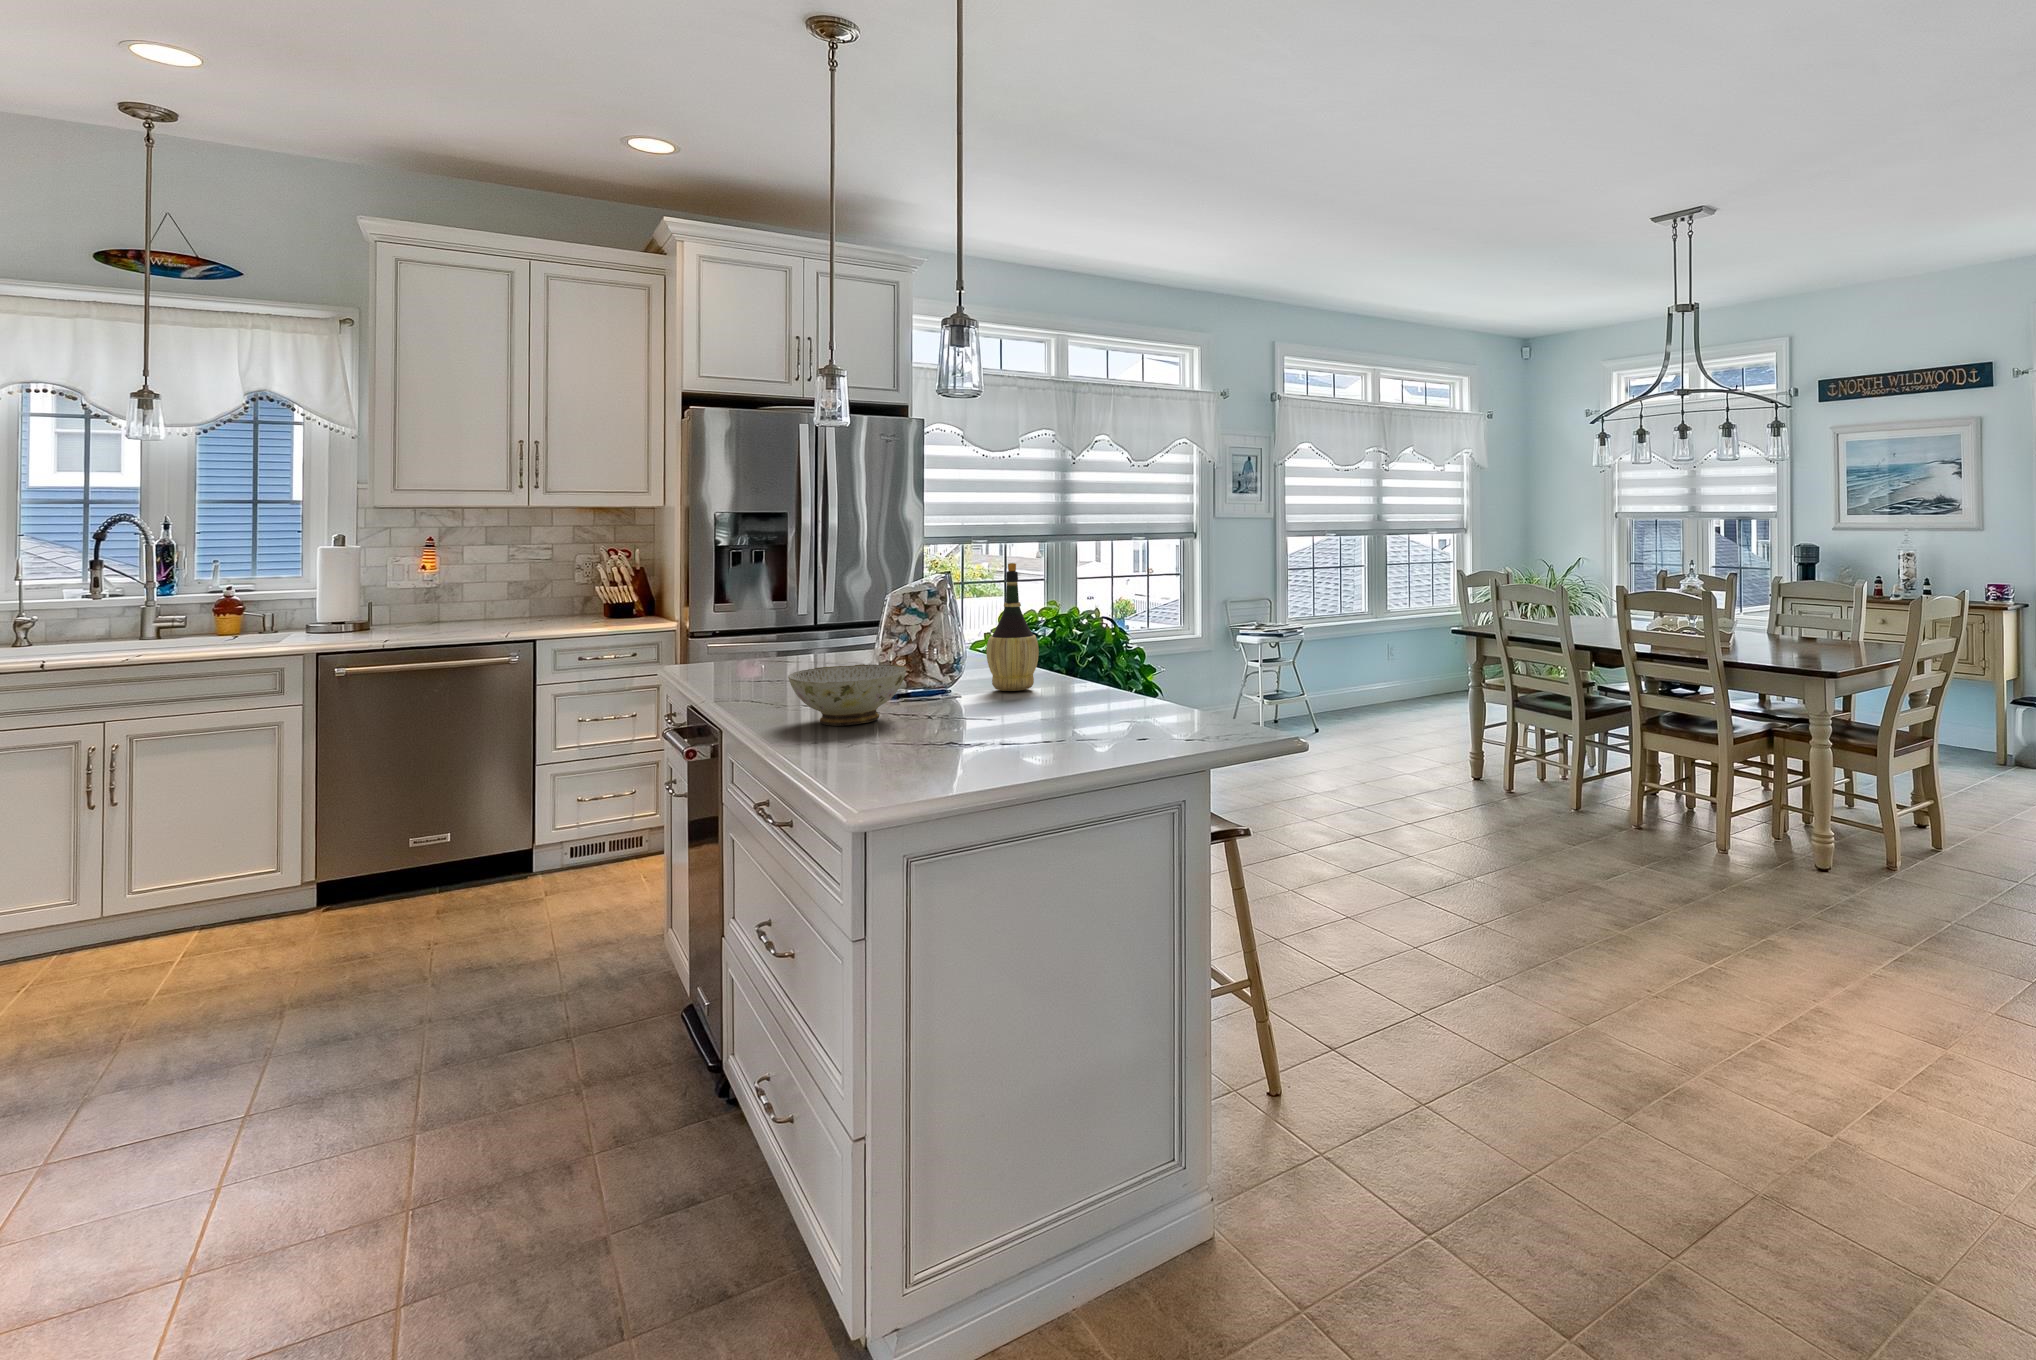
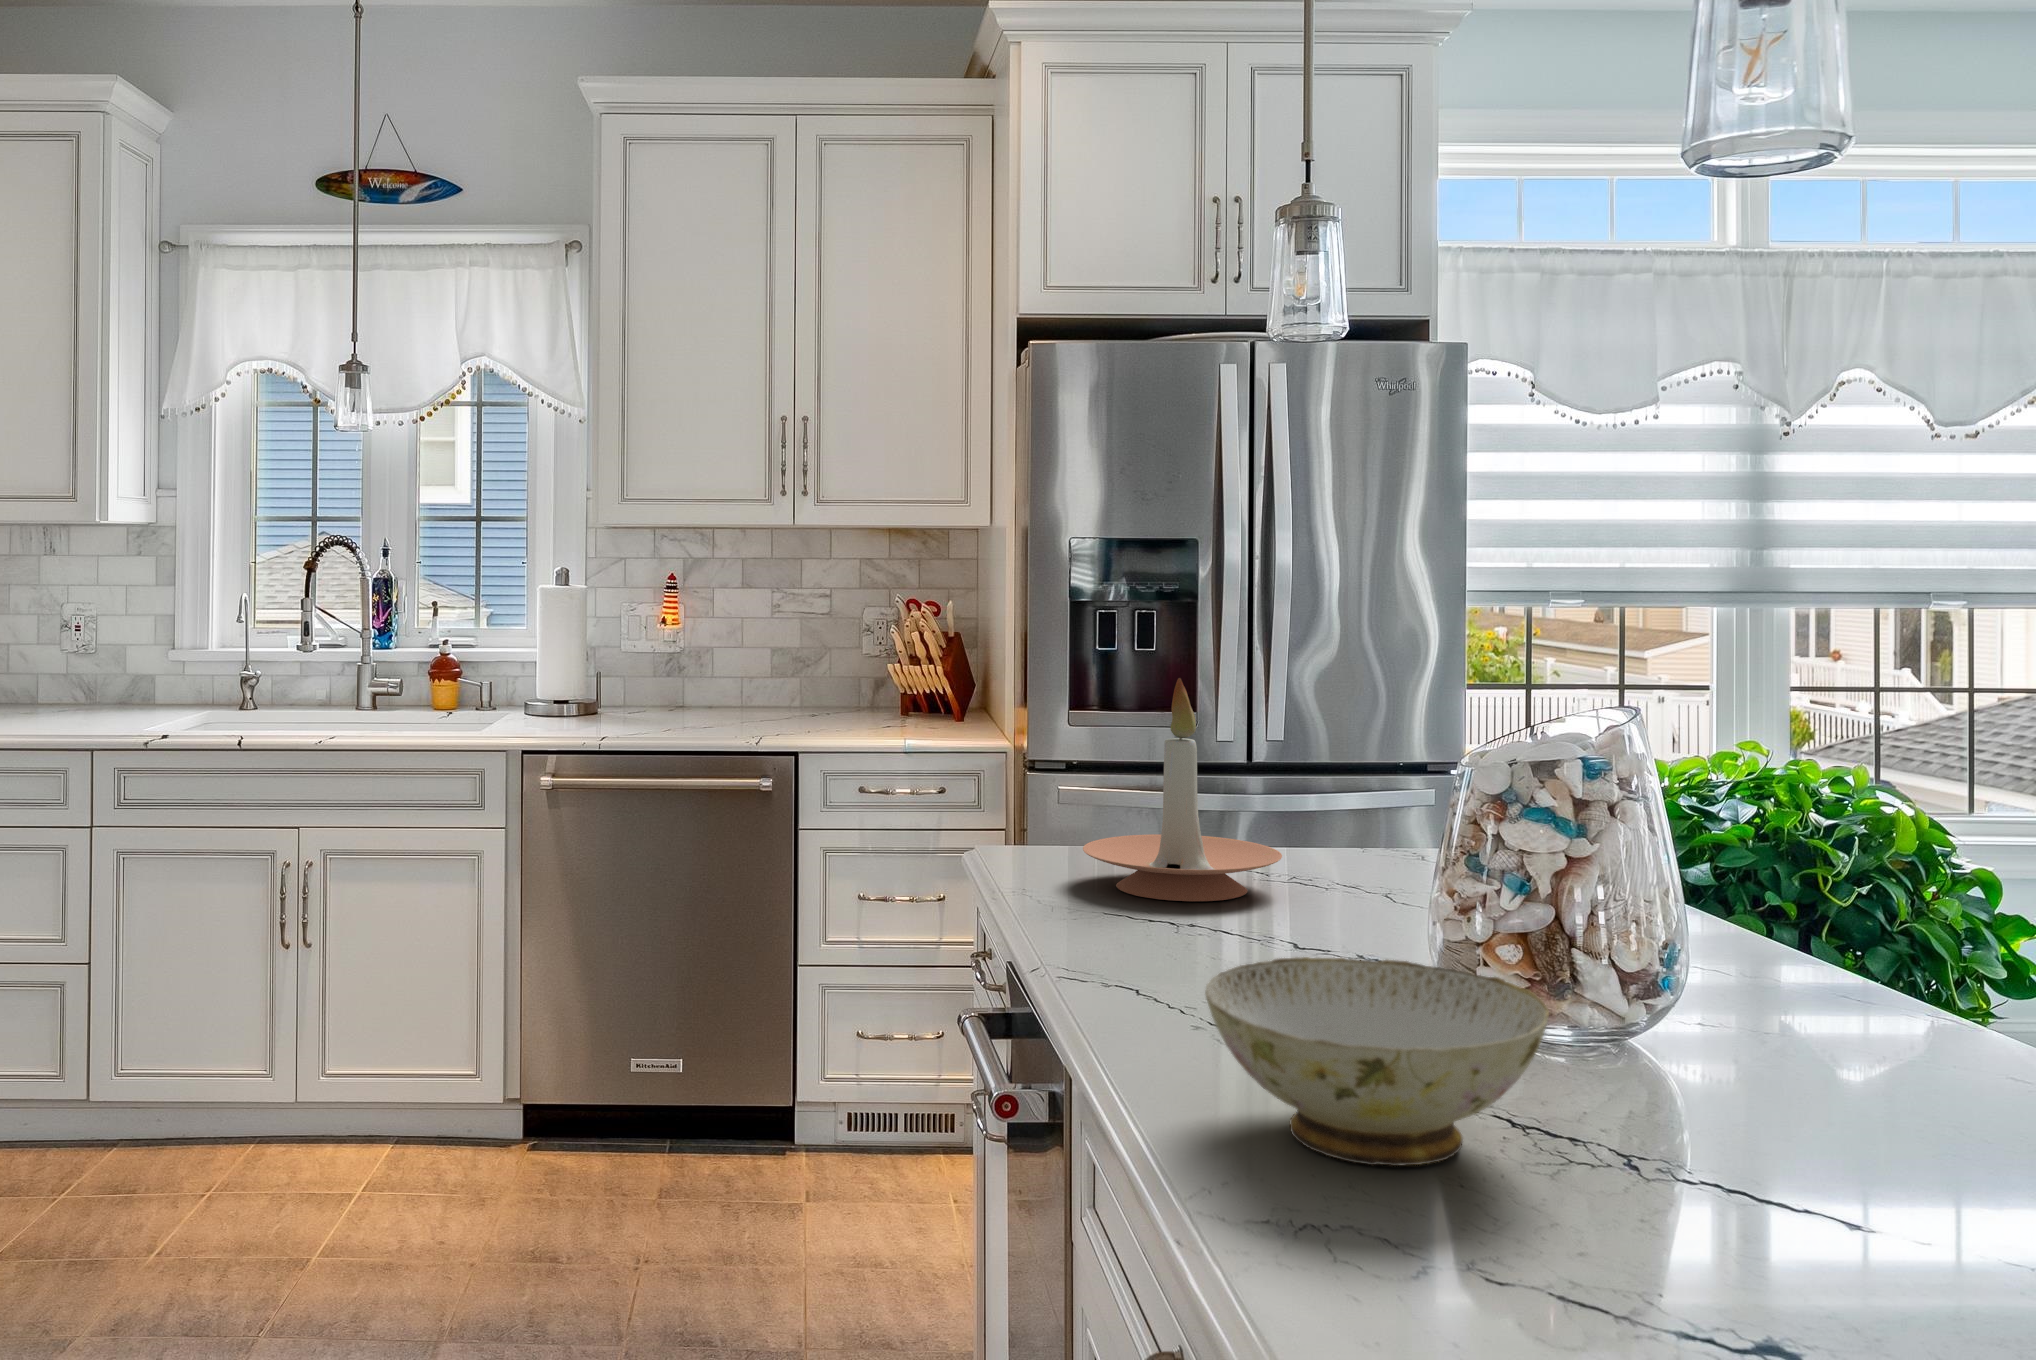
wine bottle: present [986,563,1039,691] -> none [1754,684,1935,1074]
candle holder: none [731,577,825,675] -> present [1083,678,1282,901]

